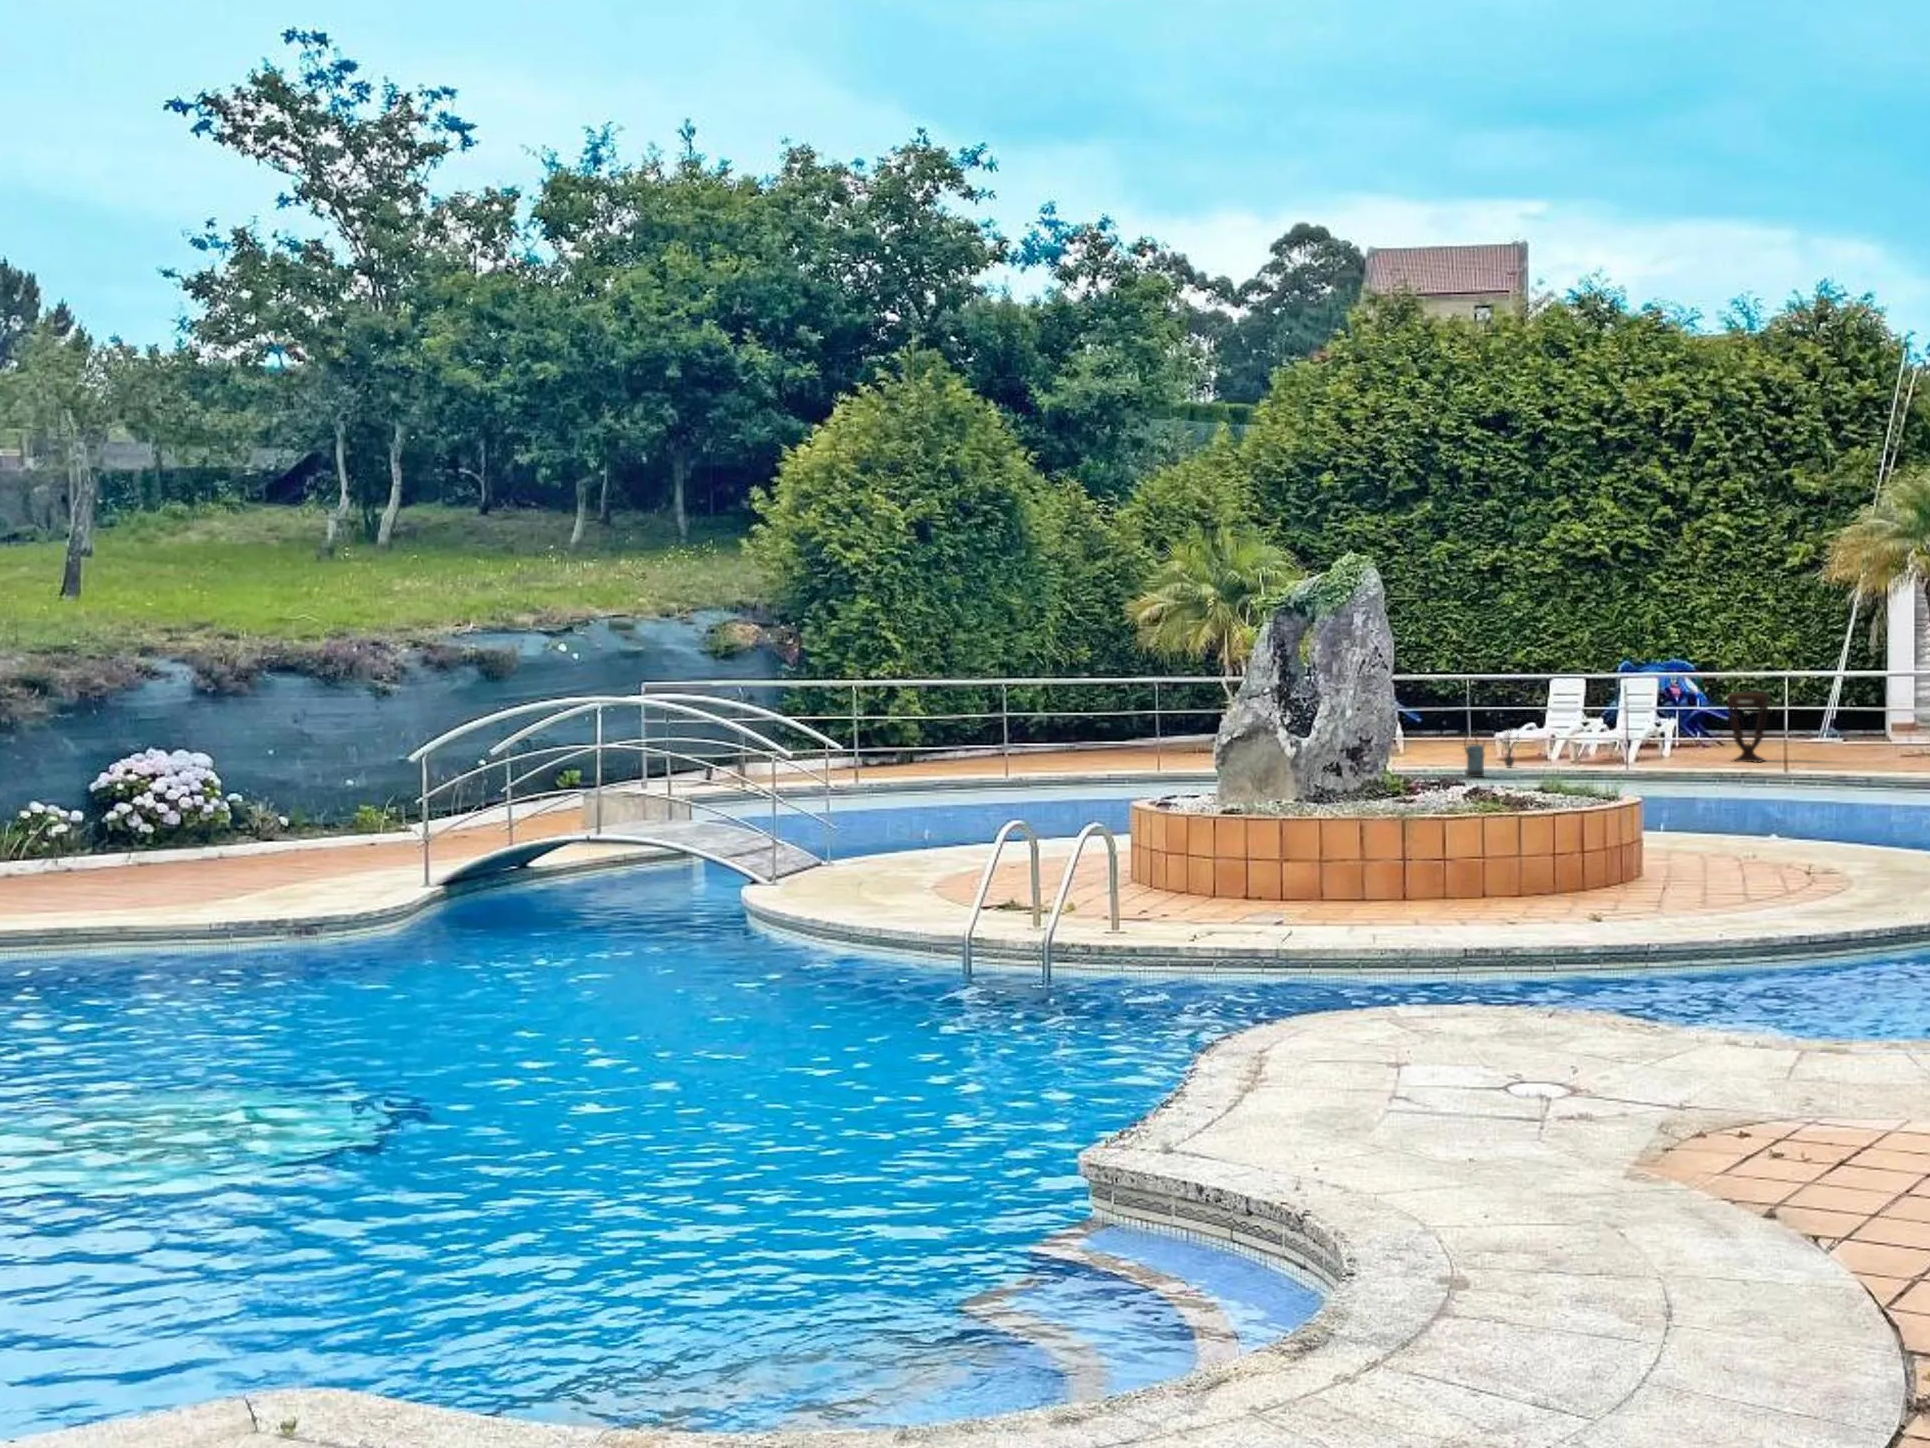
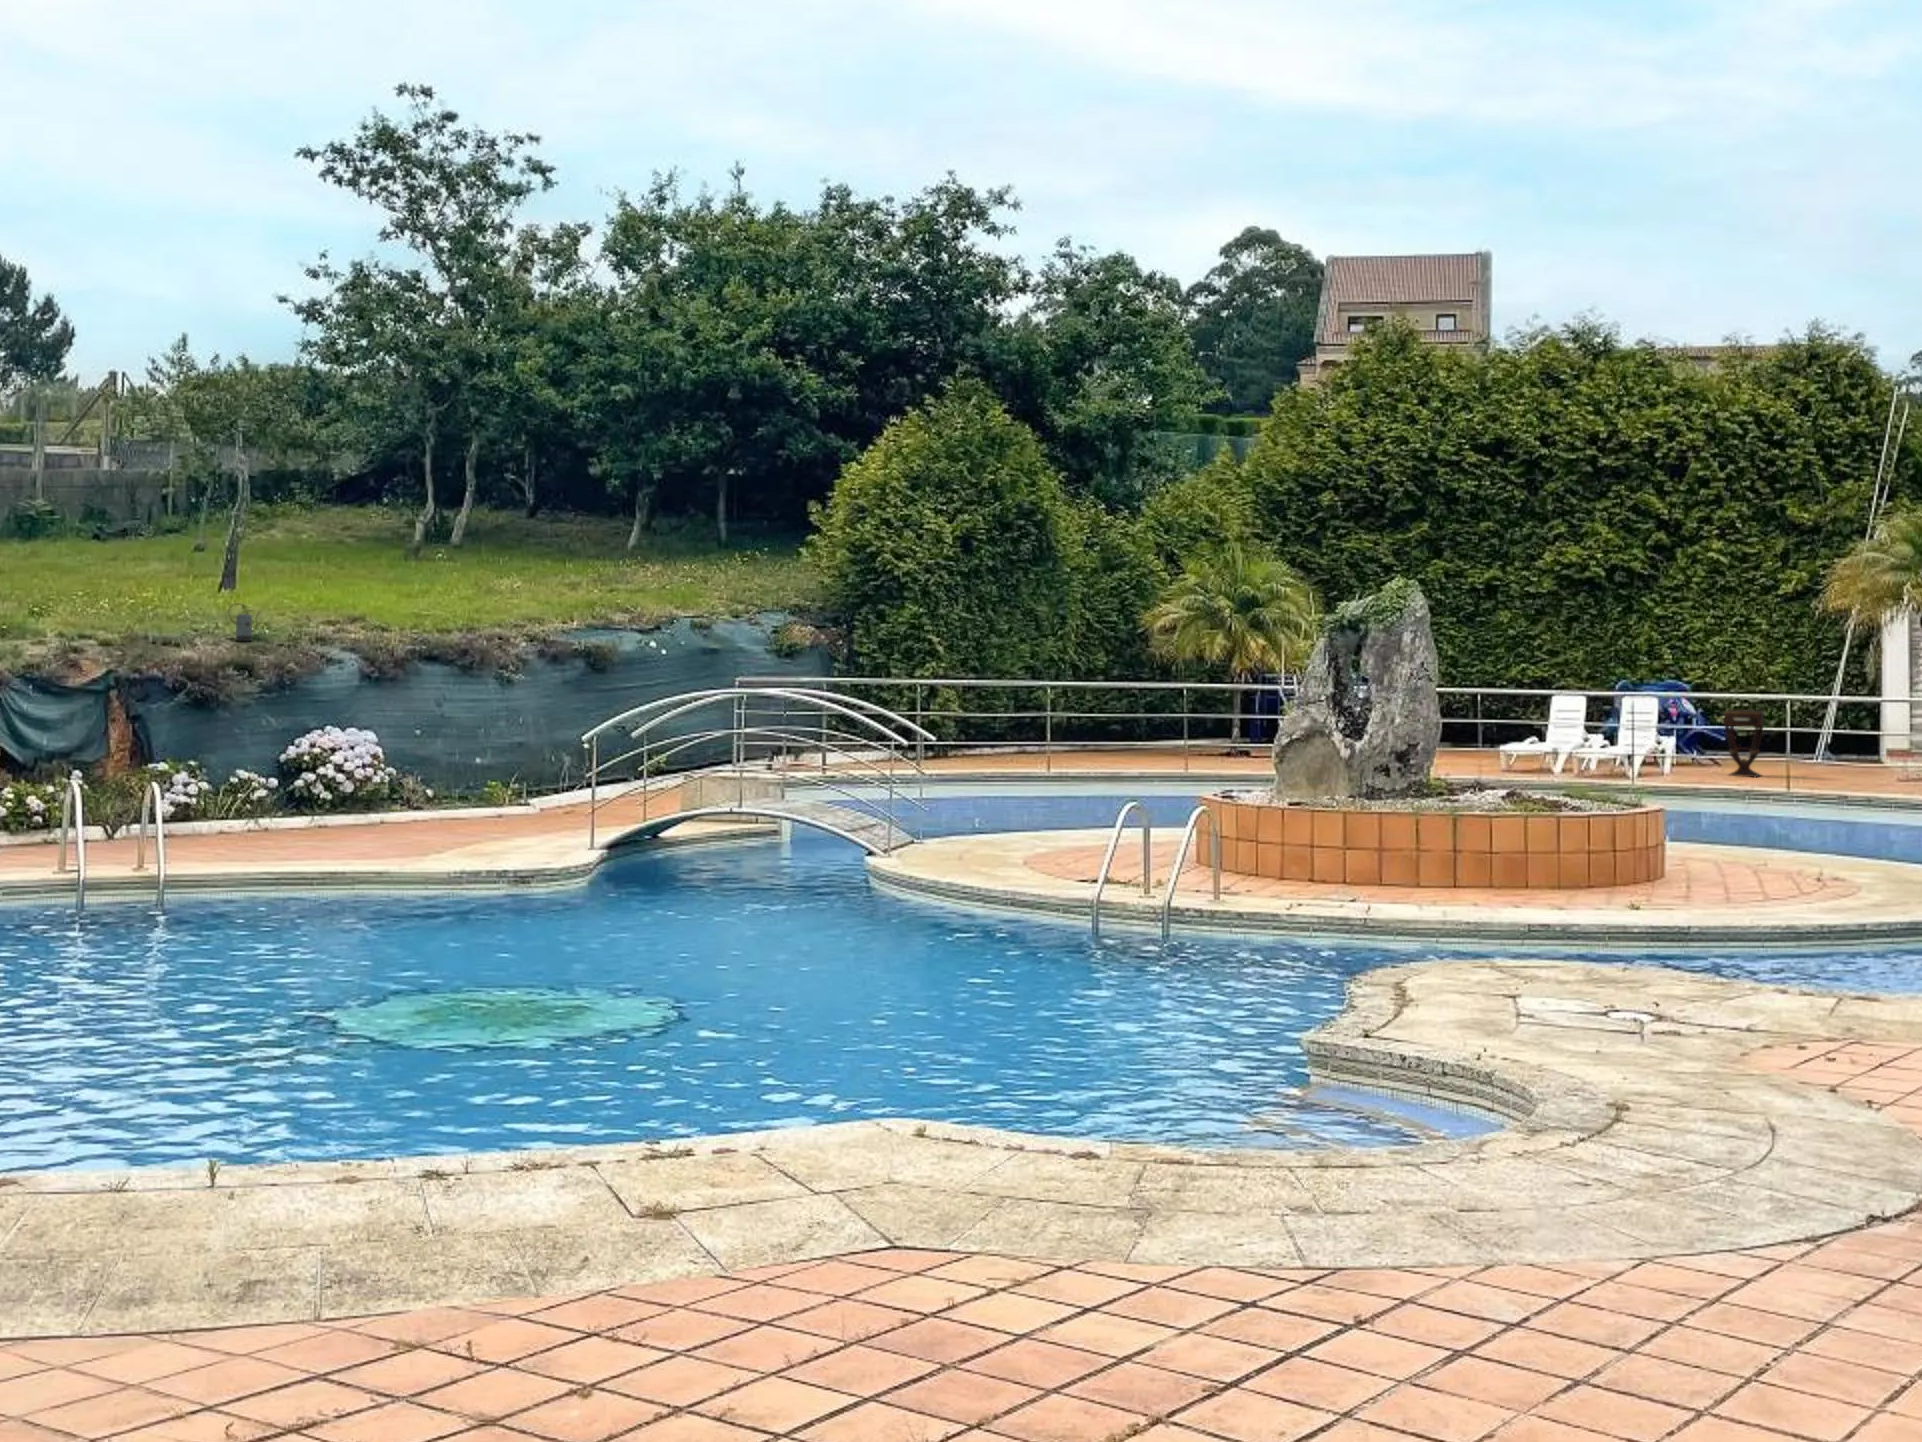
decorative plant: present [1504,729,1519,768] -> none [1507,736,1530,775]
watering can: present [1465,735,1485,777] -> present [228,604,256,641]

